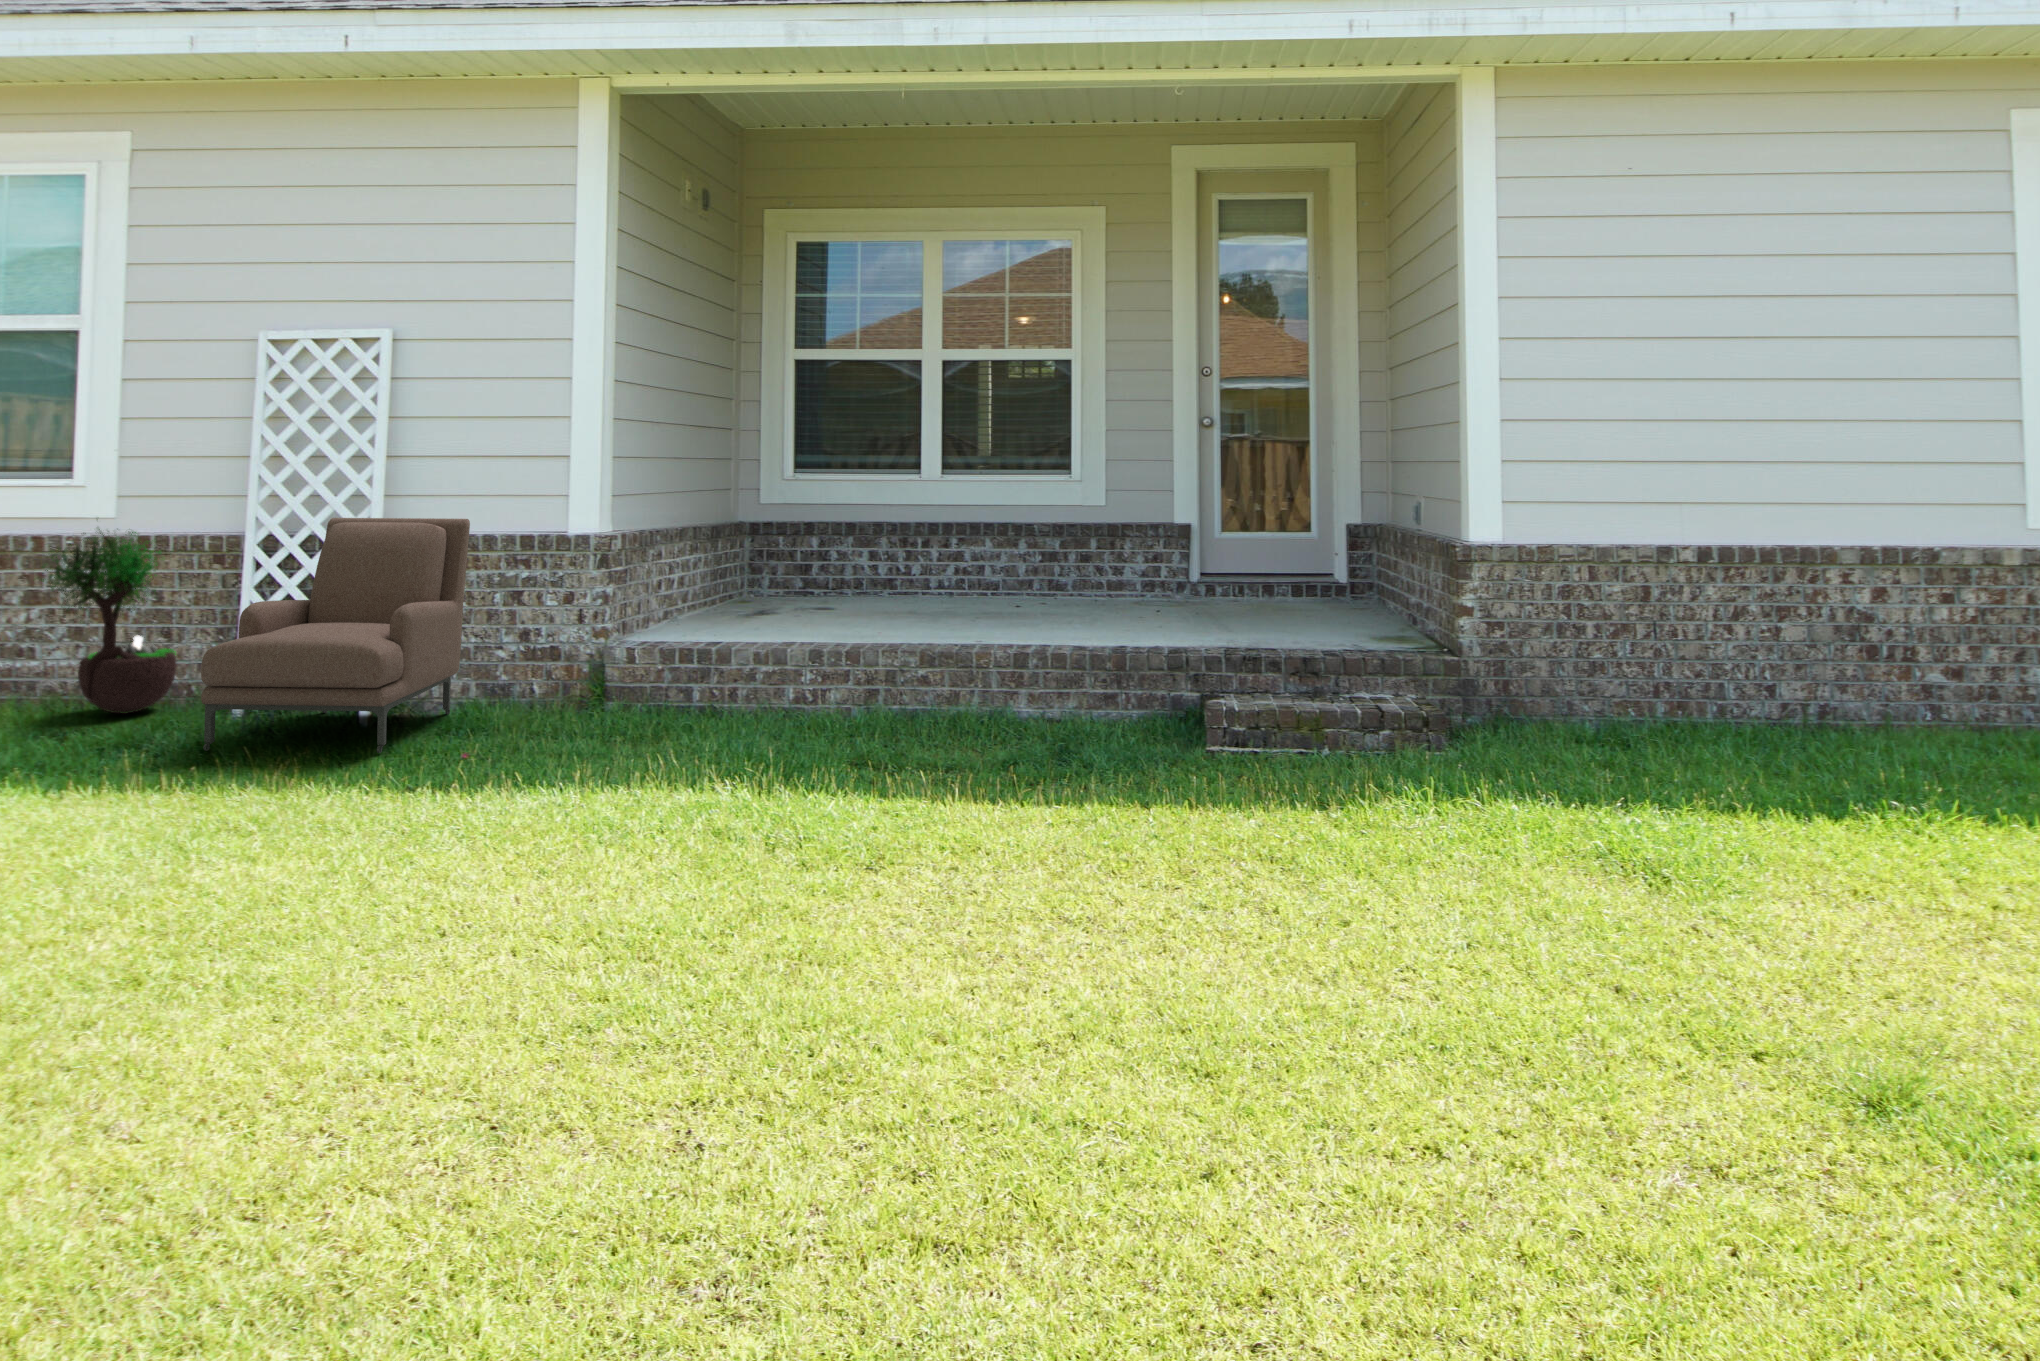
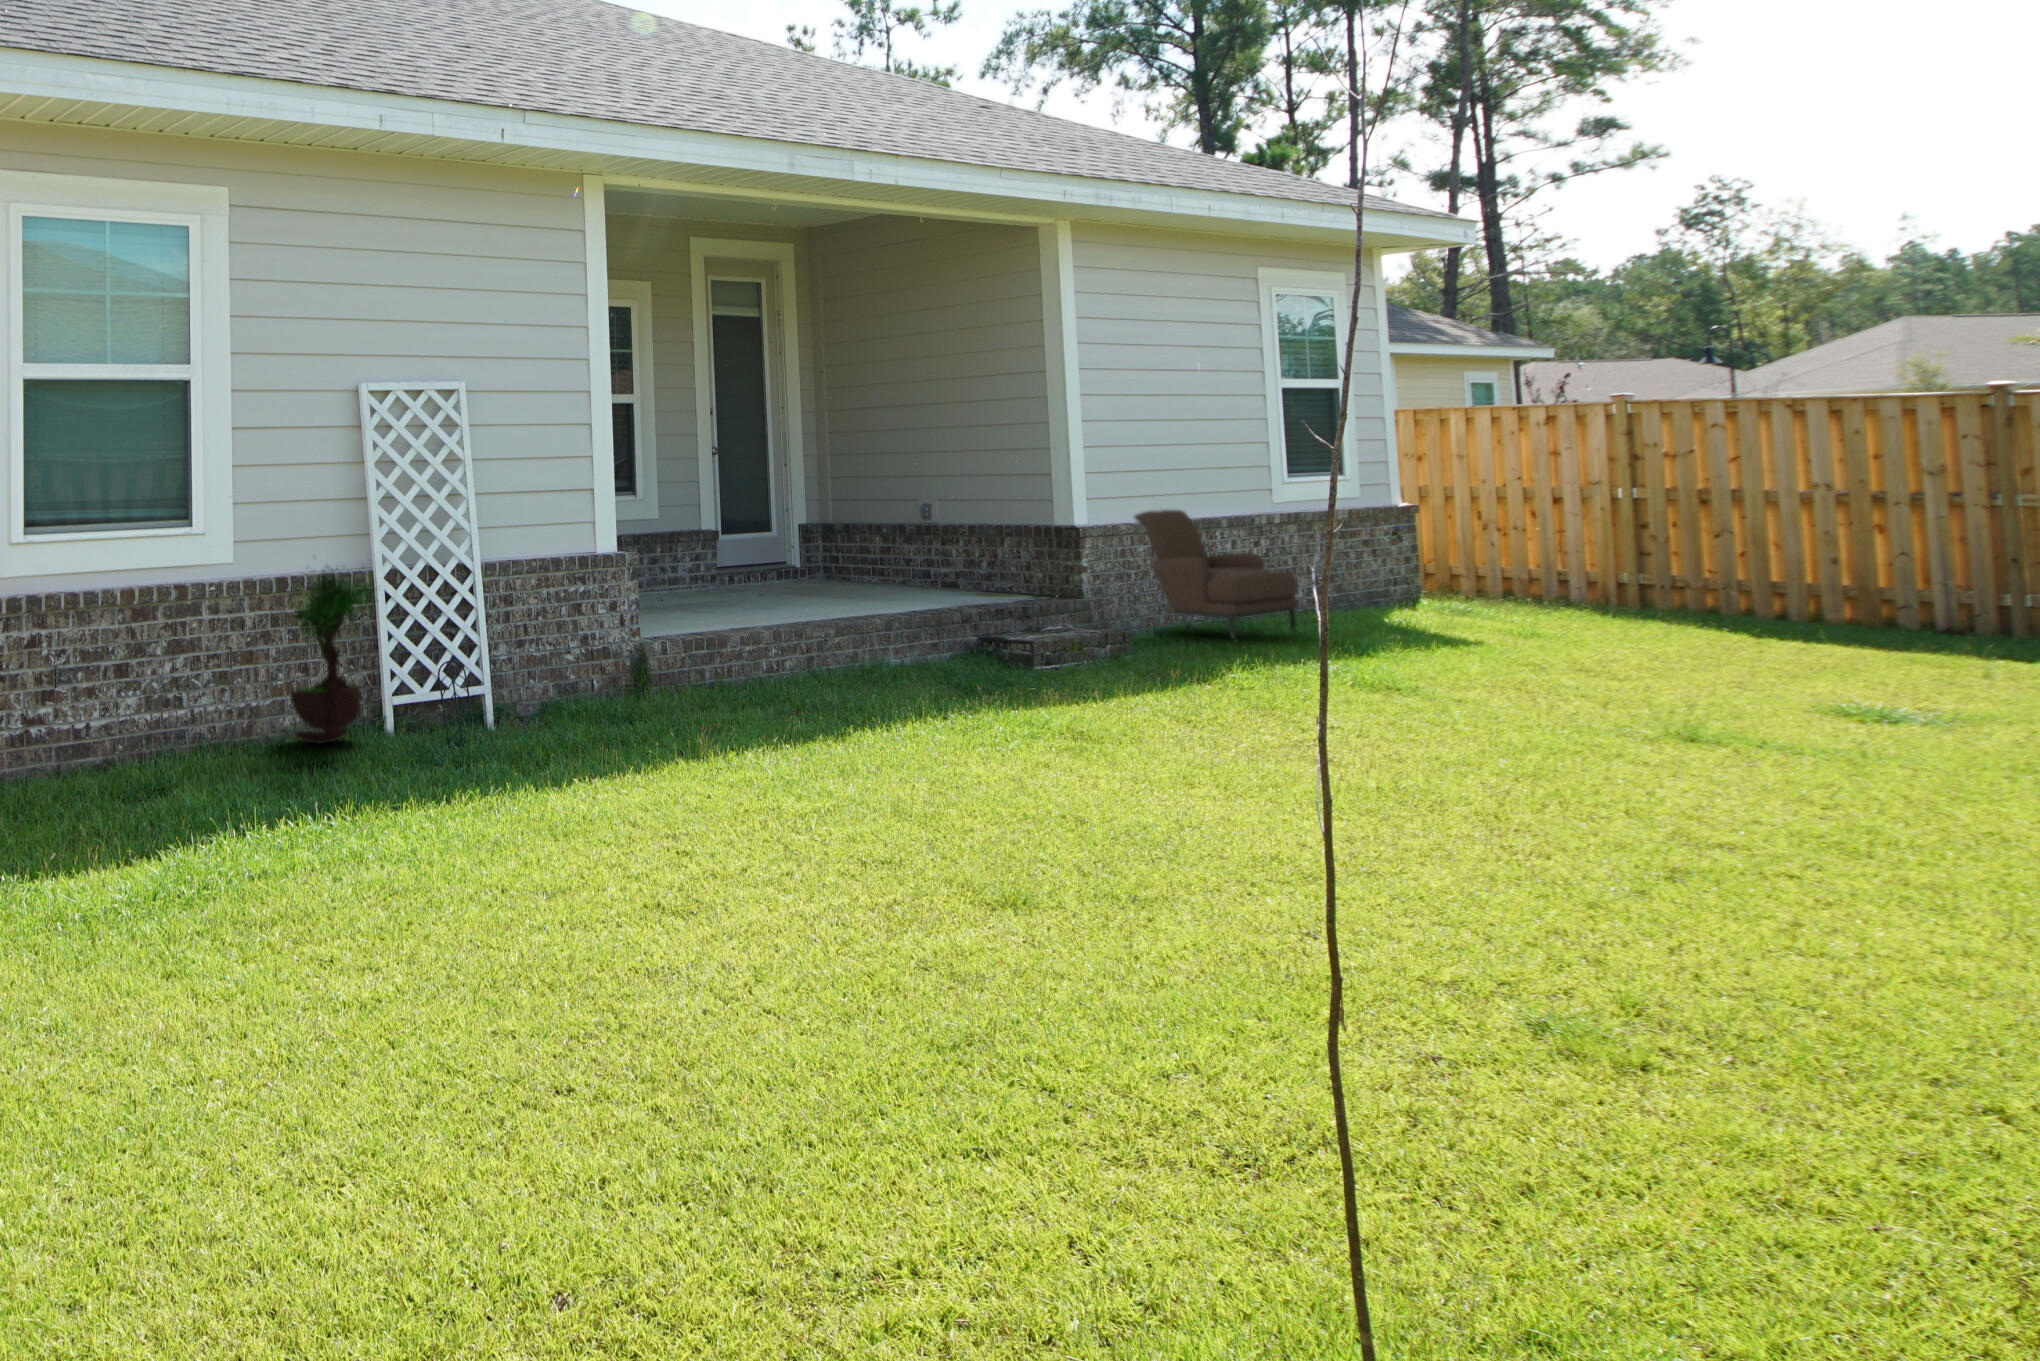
armchair: present [201,518,470,753] -> present [1135,510,1298,642]

